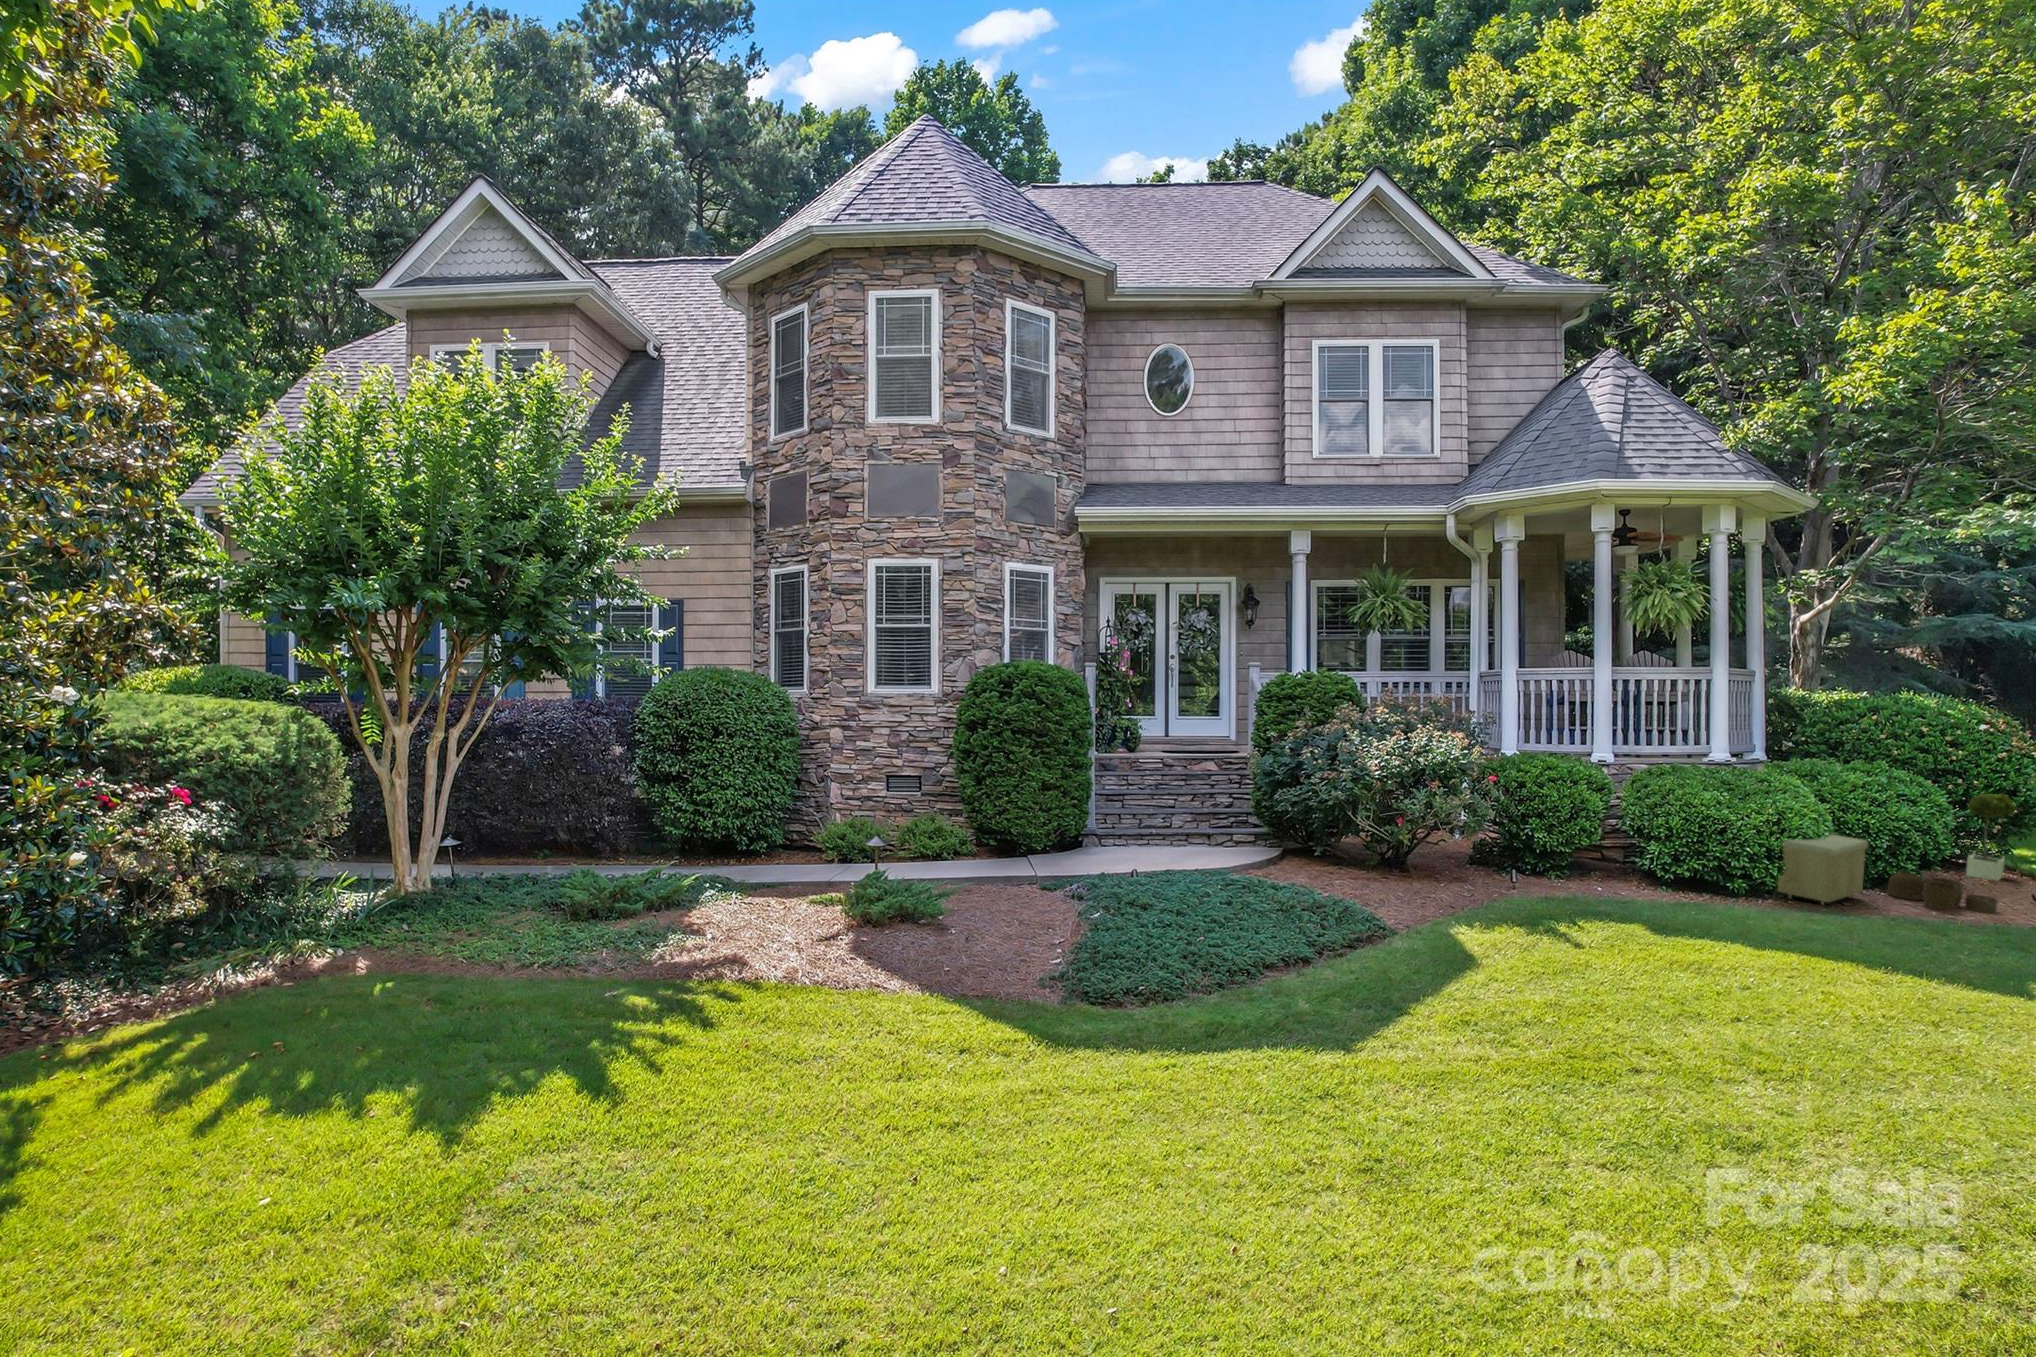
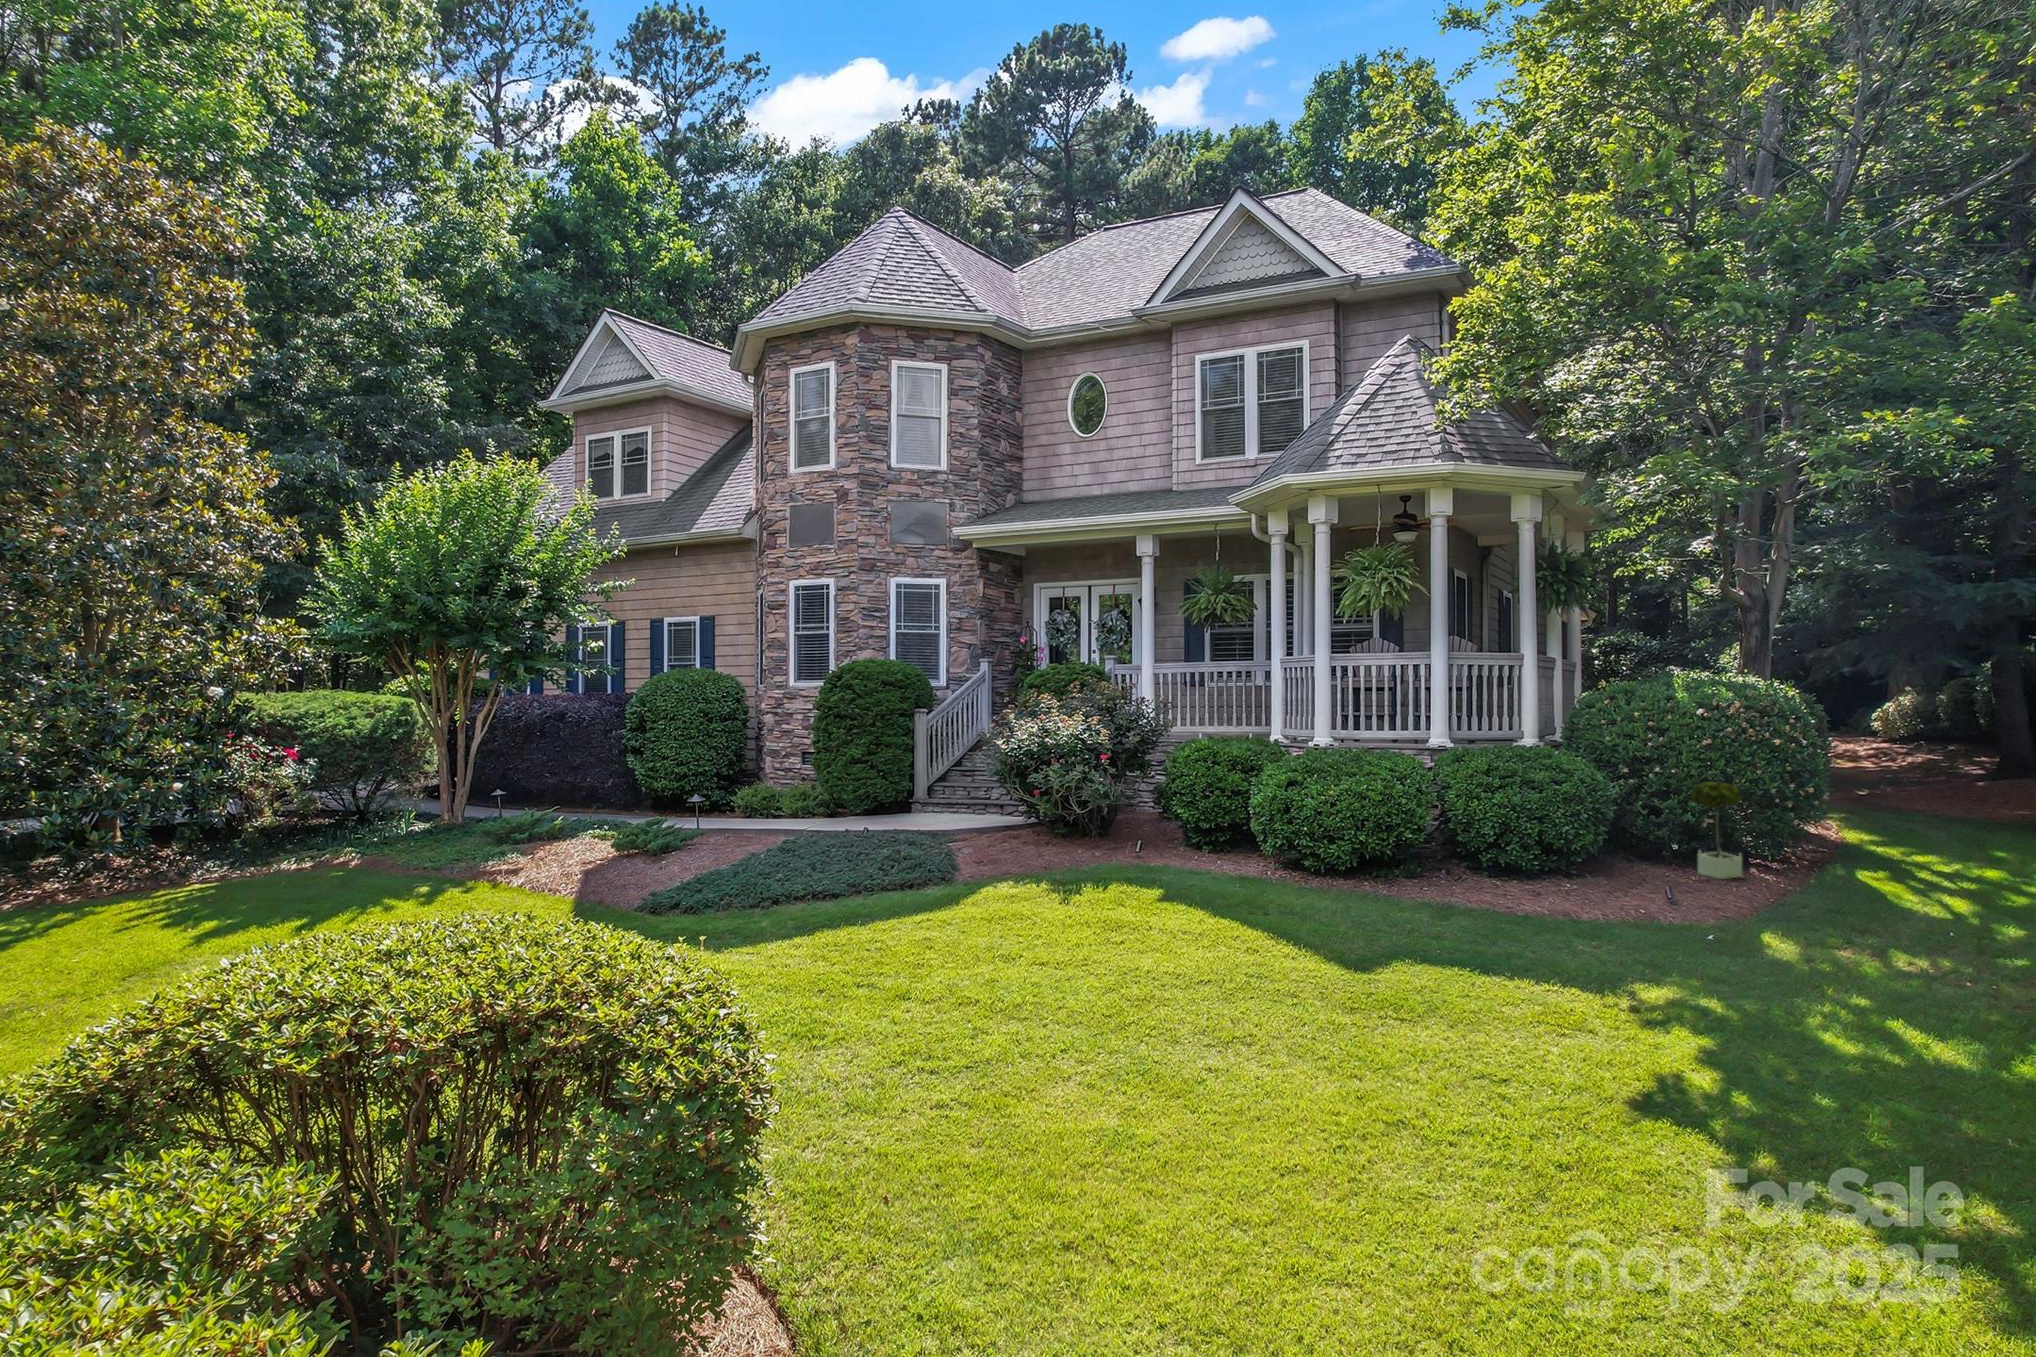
storage bench: present [1778,835,1868,905] -> none [1366,809,1458,876]
woven basket: present [1887,870,1997,913] -> none [1498,850,1573,893]

